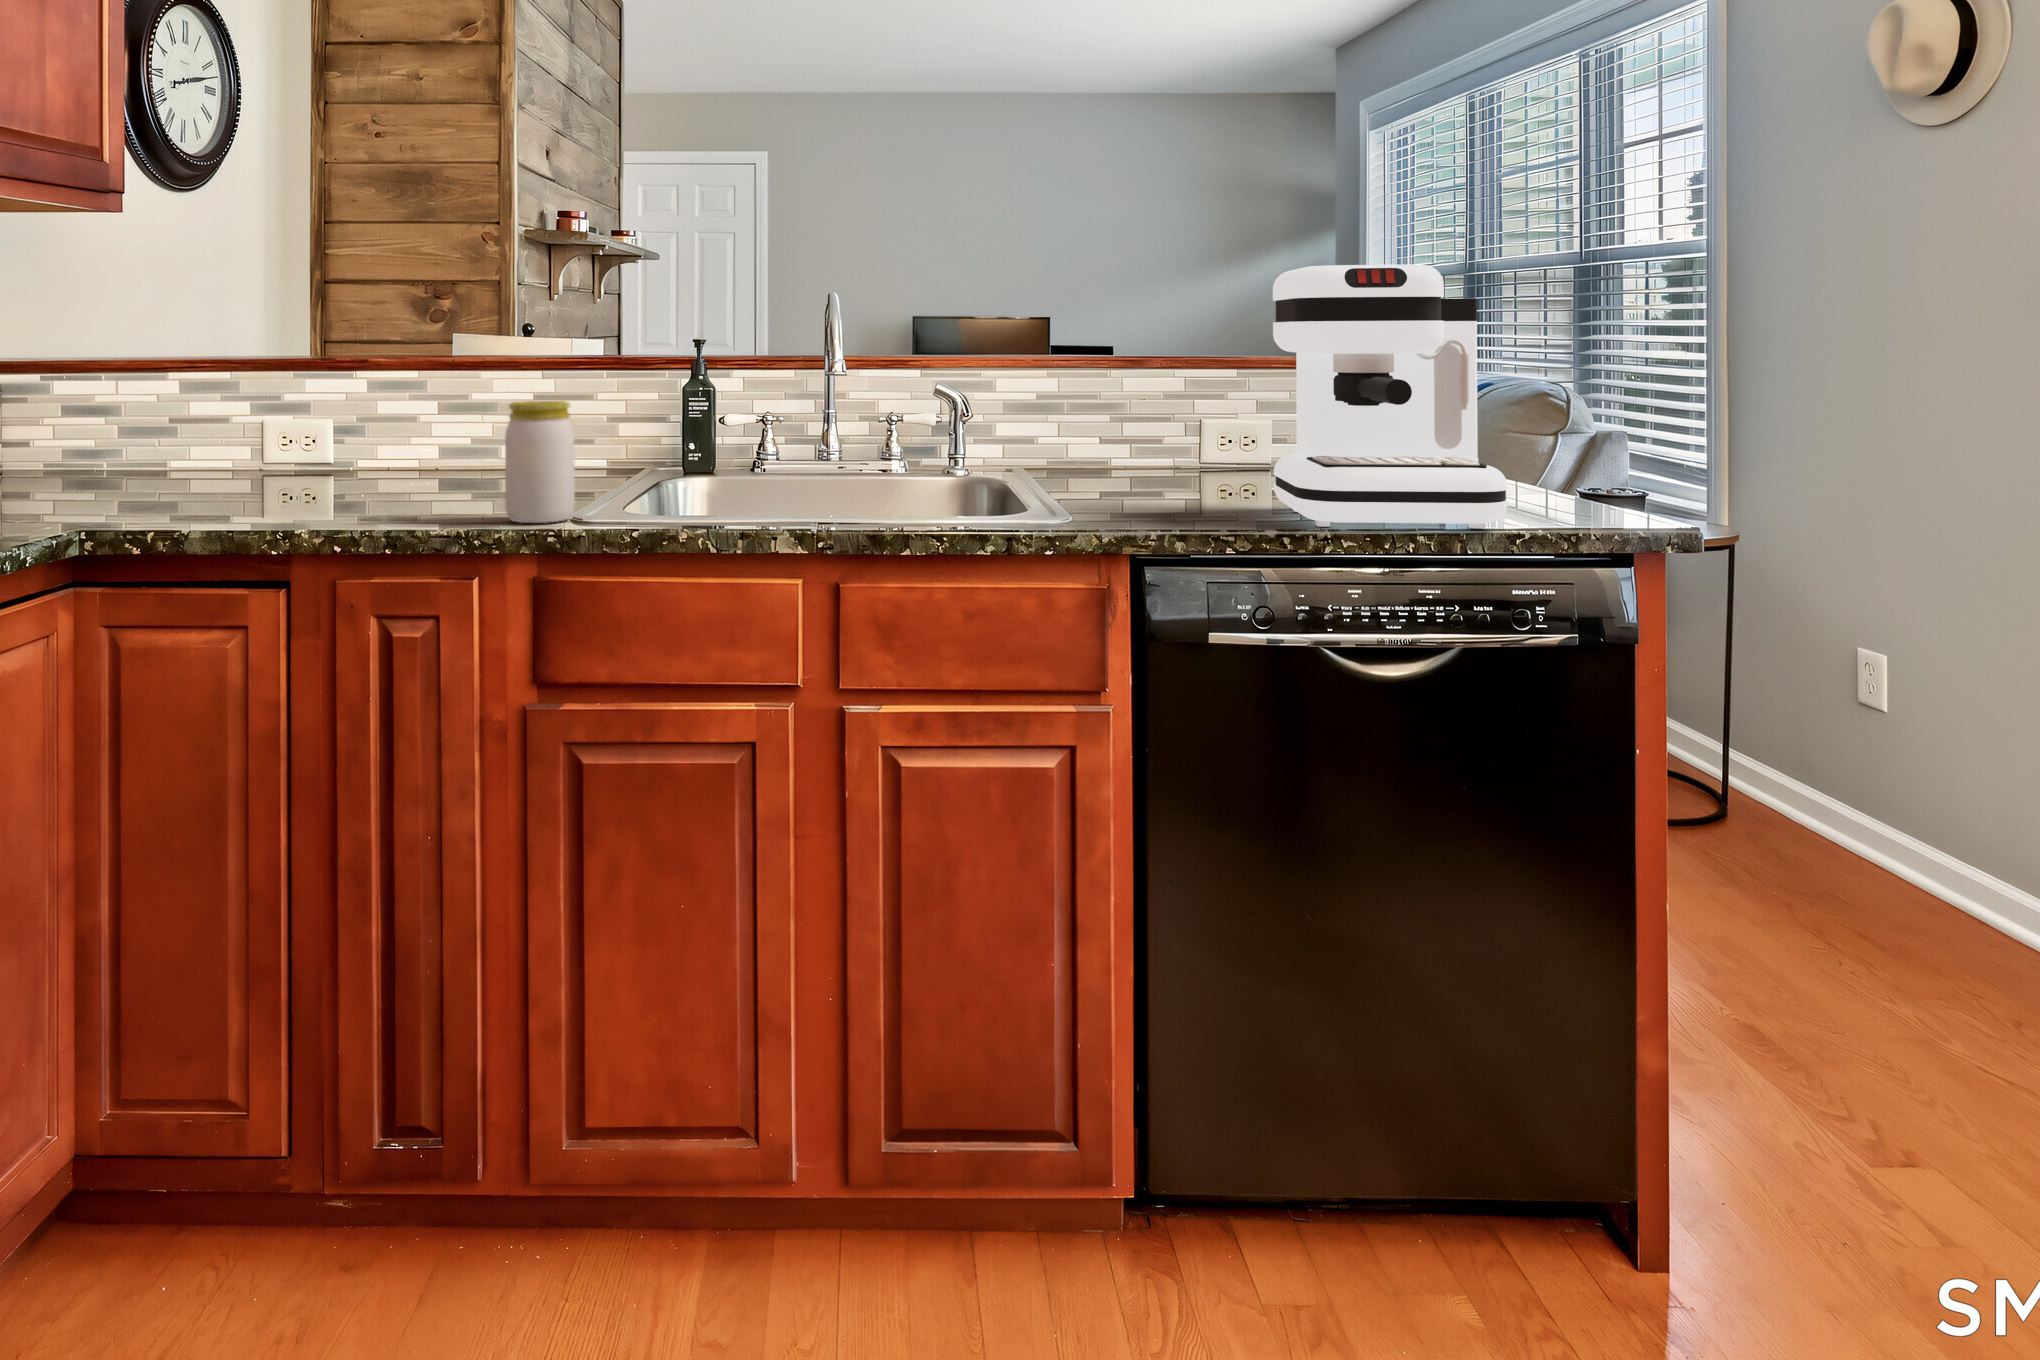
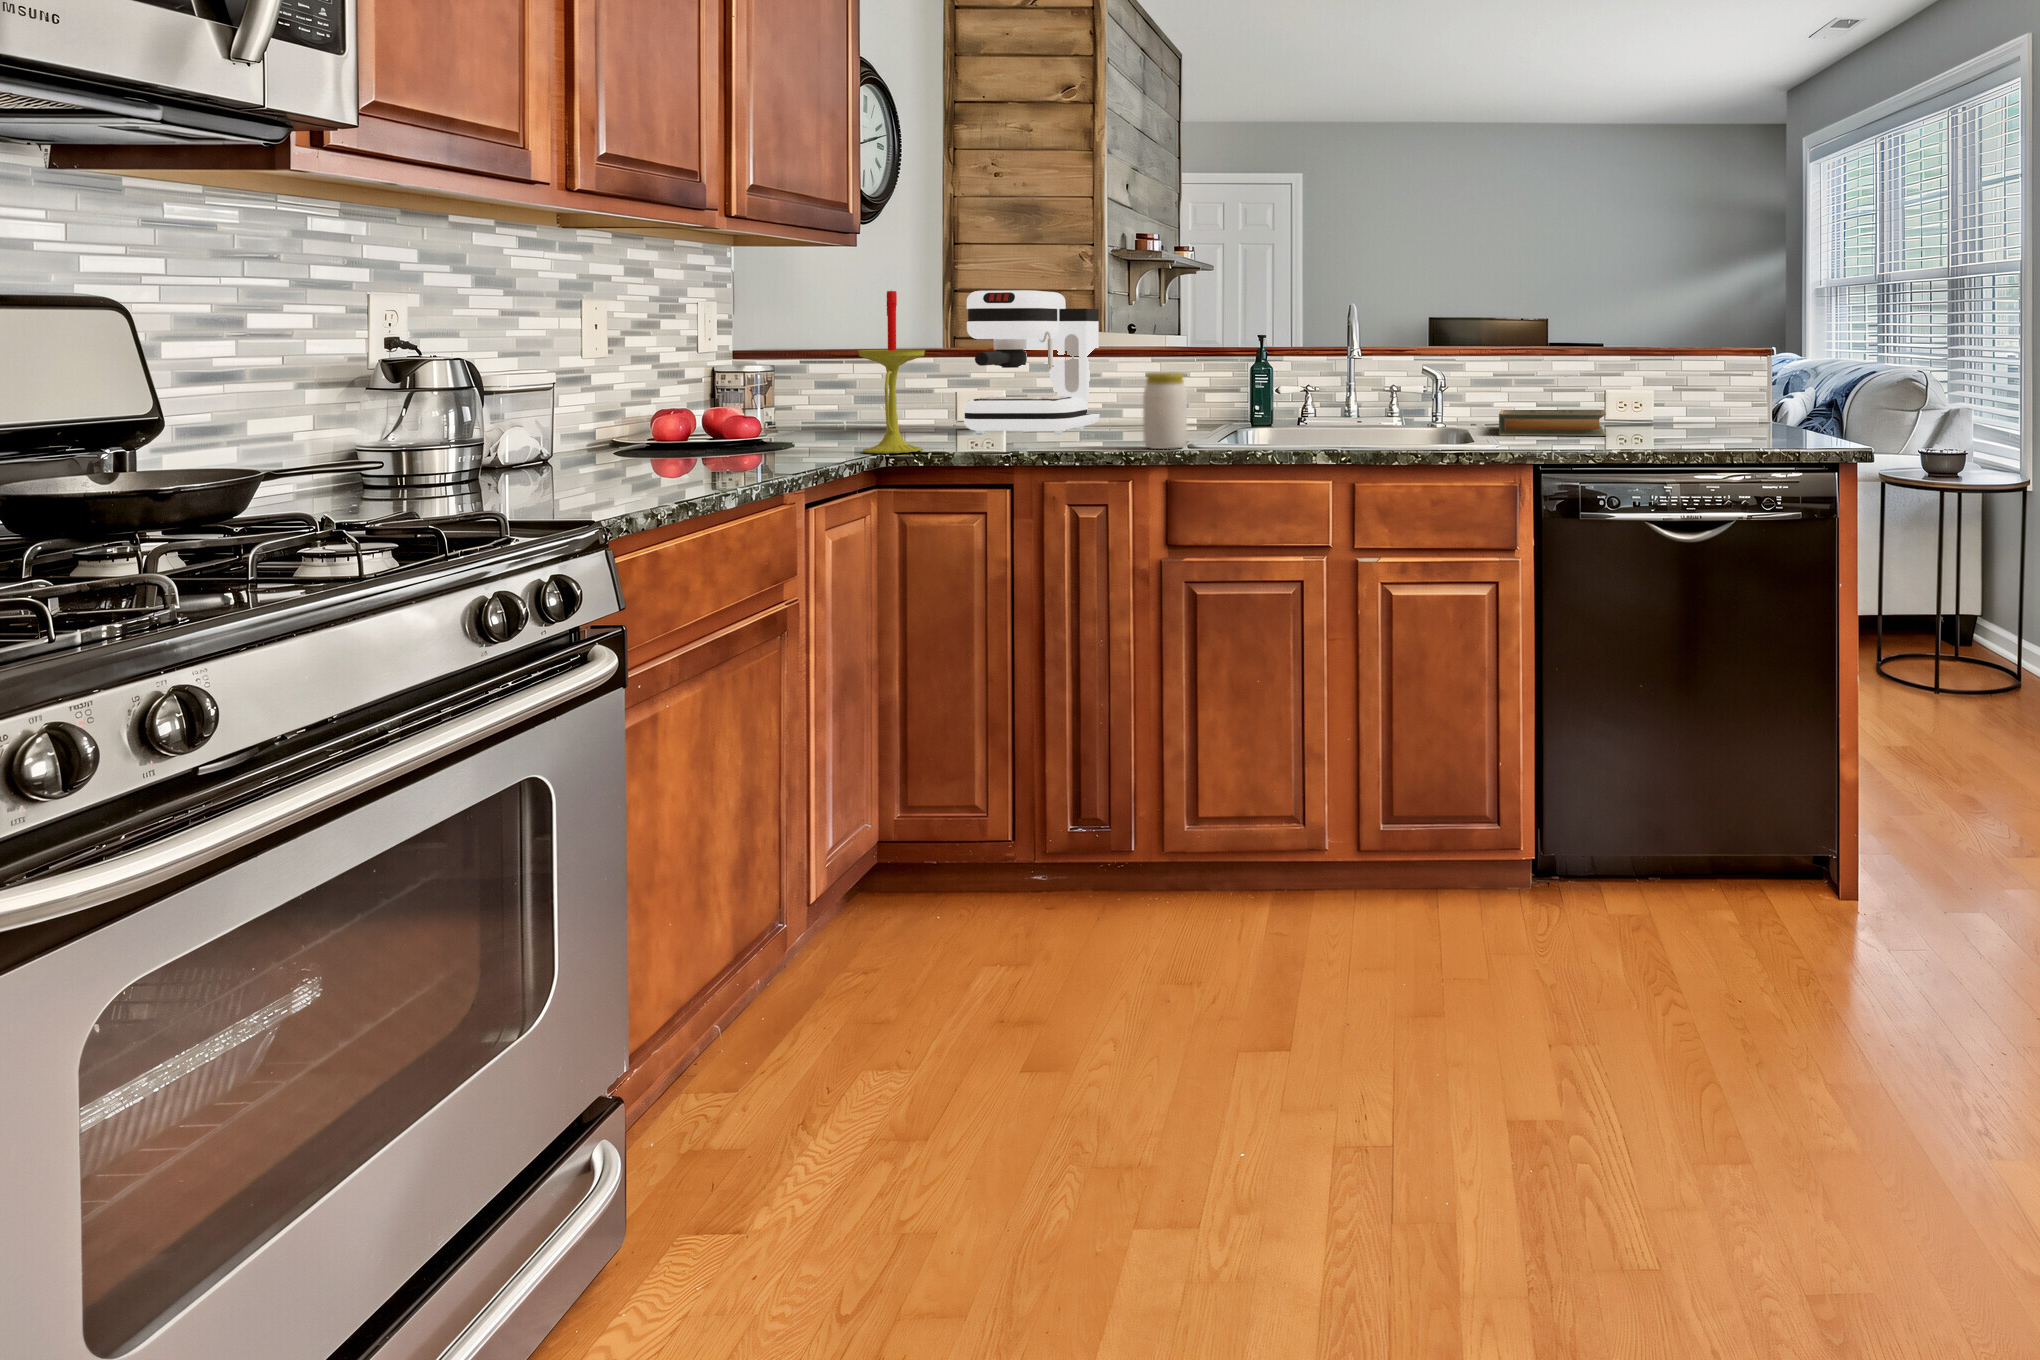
coffee maker: present [1273,264,1508,528] -> present [964,290,1100,434]
candle: none [42,265,159,533] -> present [858,291,925,453]
hardback book: none [1050,445,1216,493] -> present [1499,410,1606,436]

